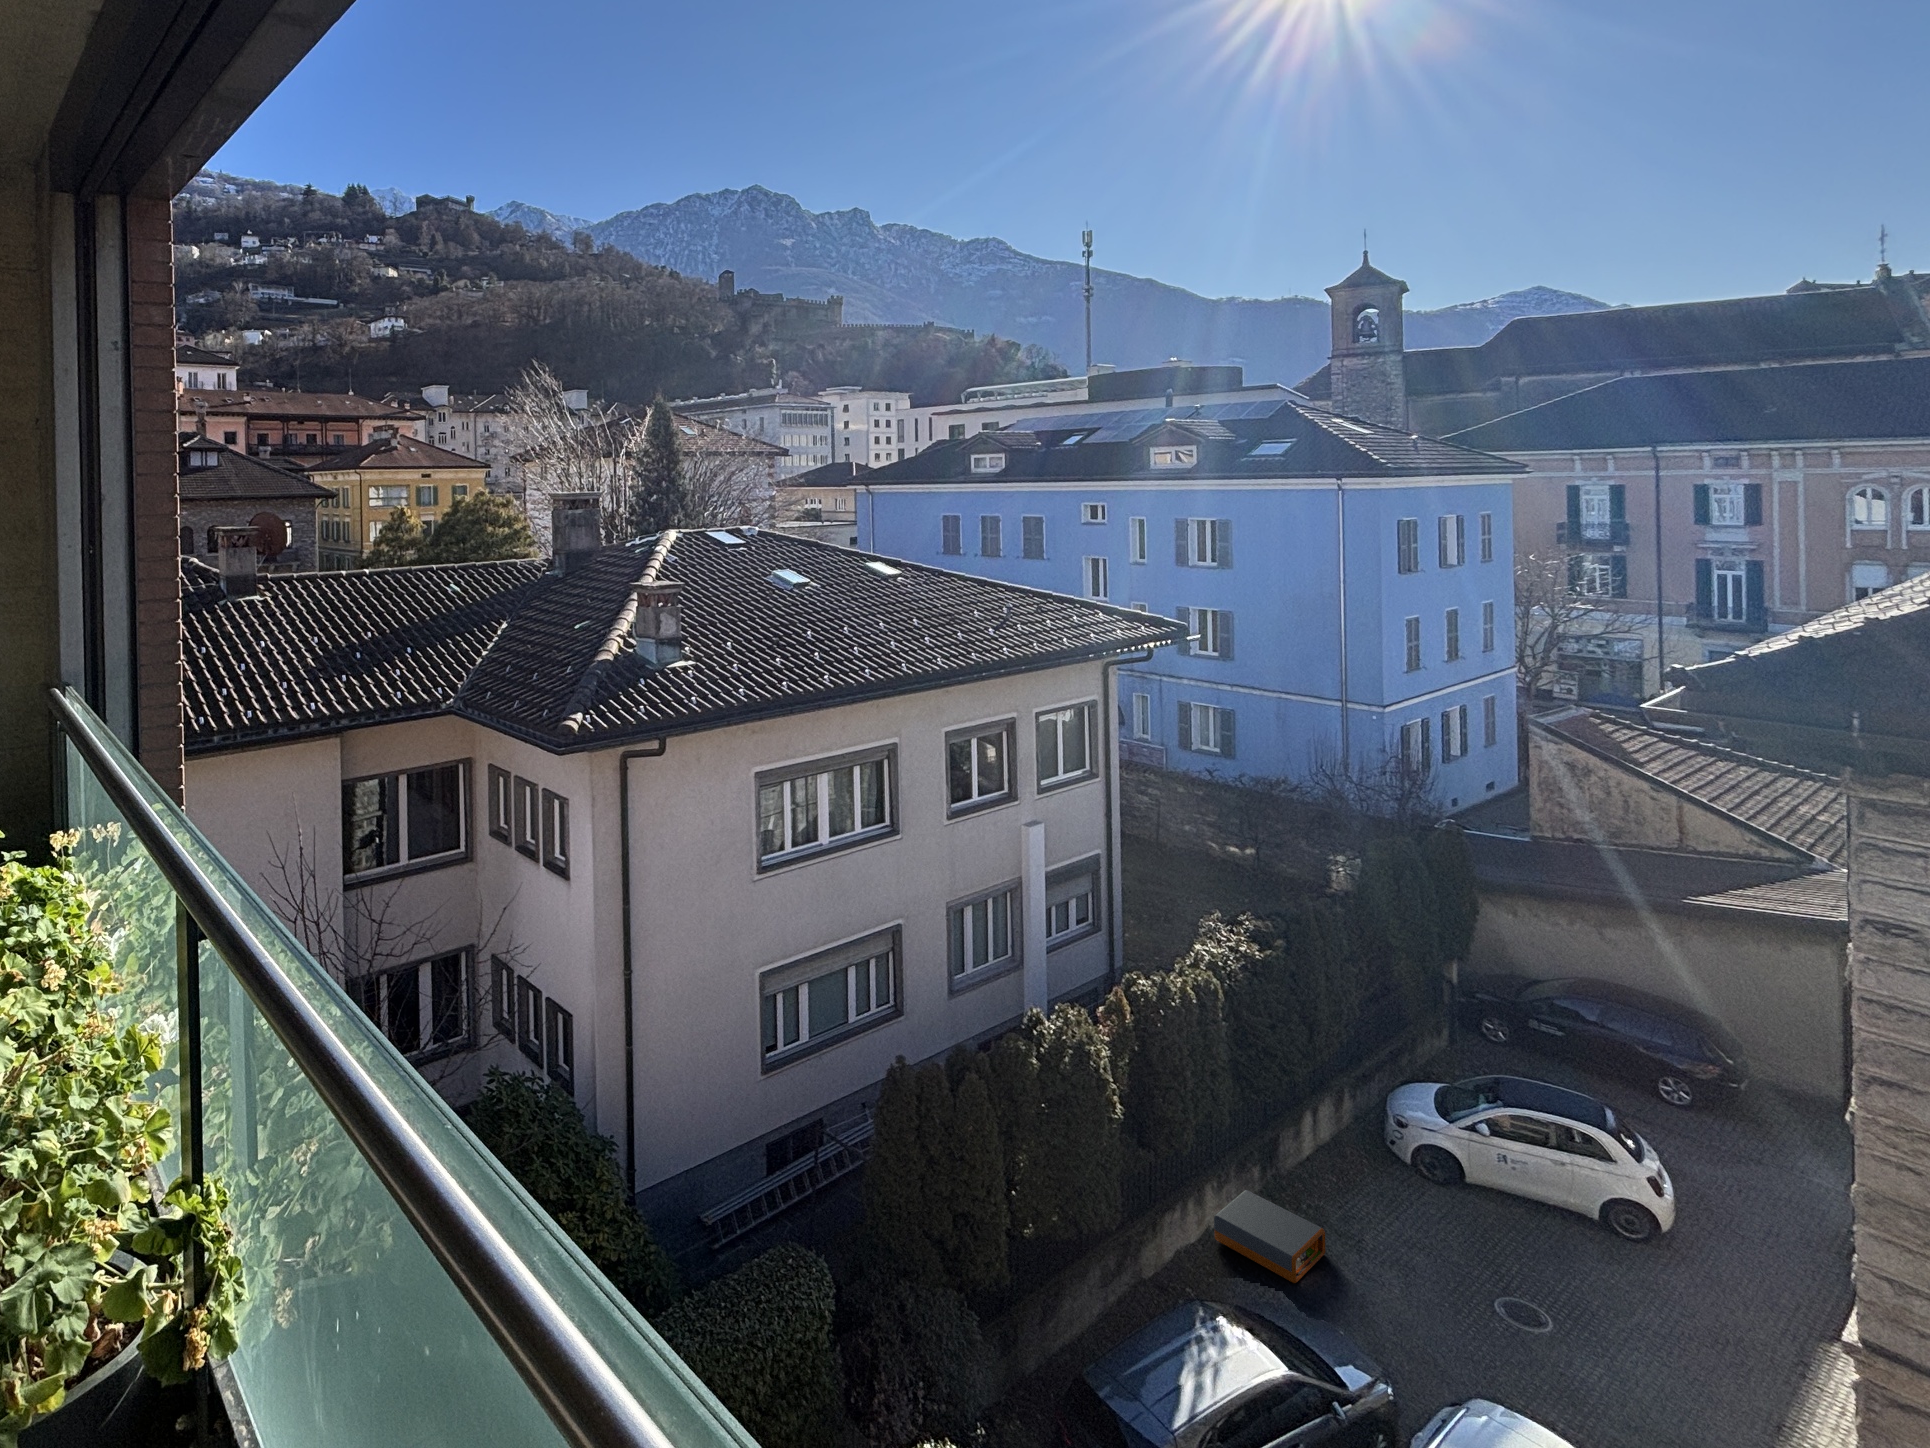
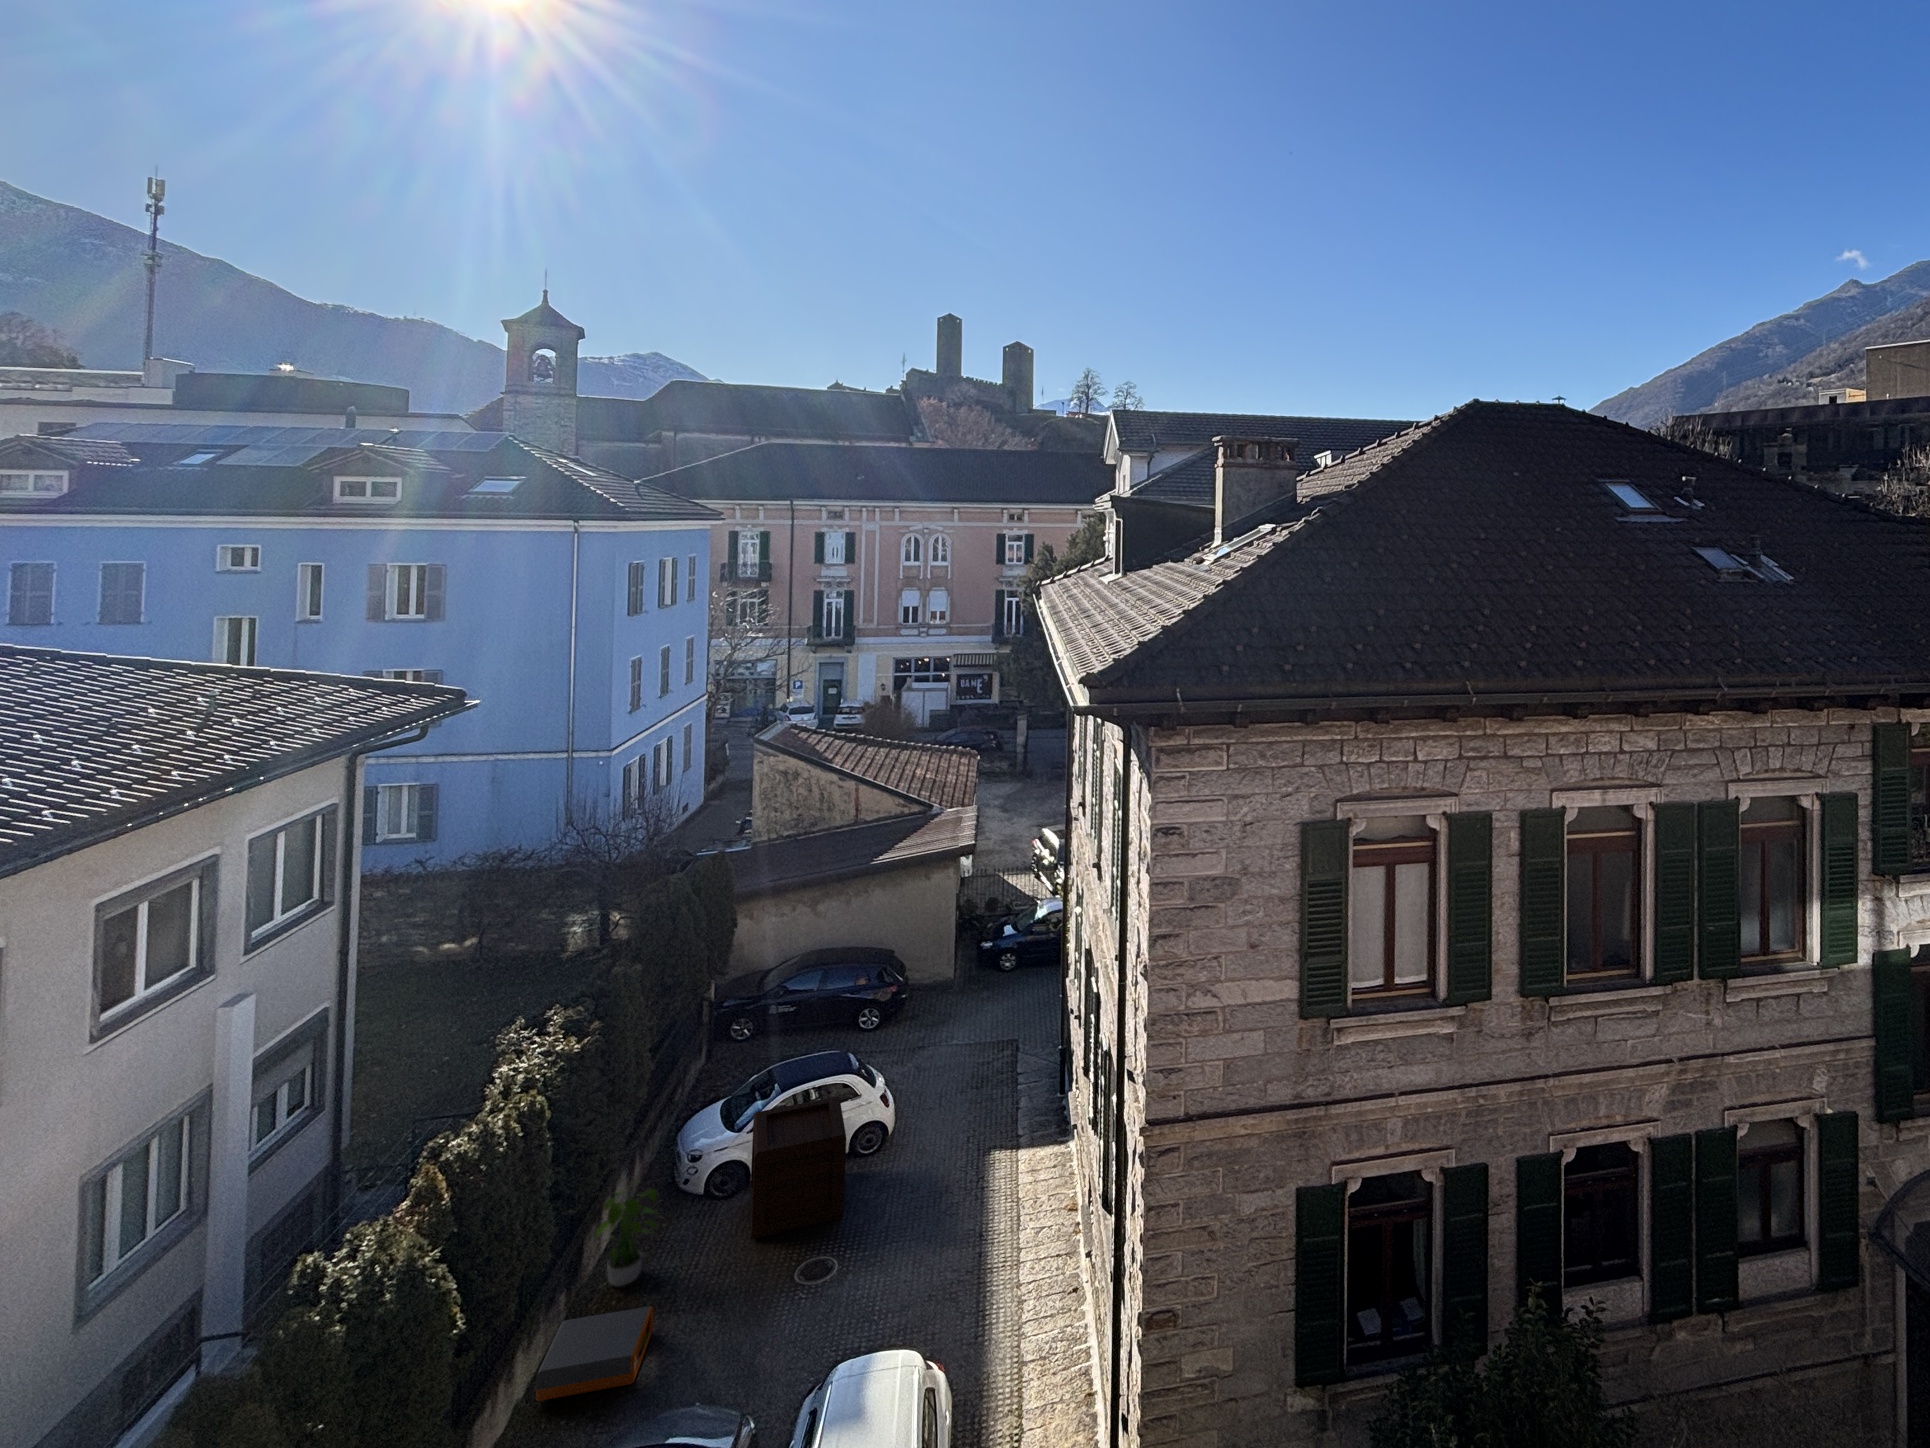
potted plant: none [1280,1104,1350,1200] -> present [594,1180,659,1286]
wooden crate: none [1449,1111,1579,1286] -> present [750,1097,846,1239]

